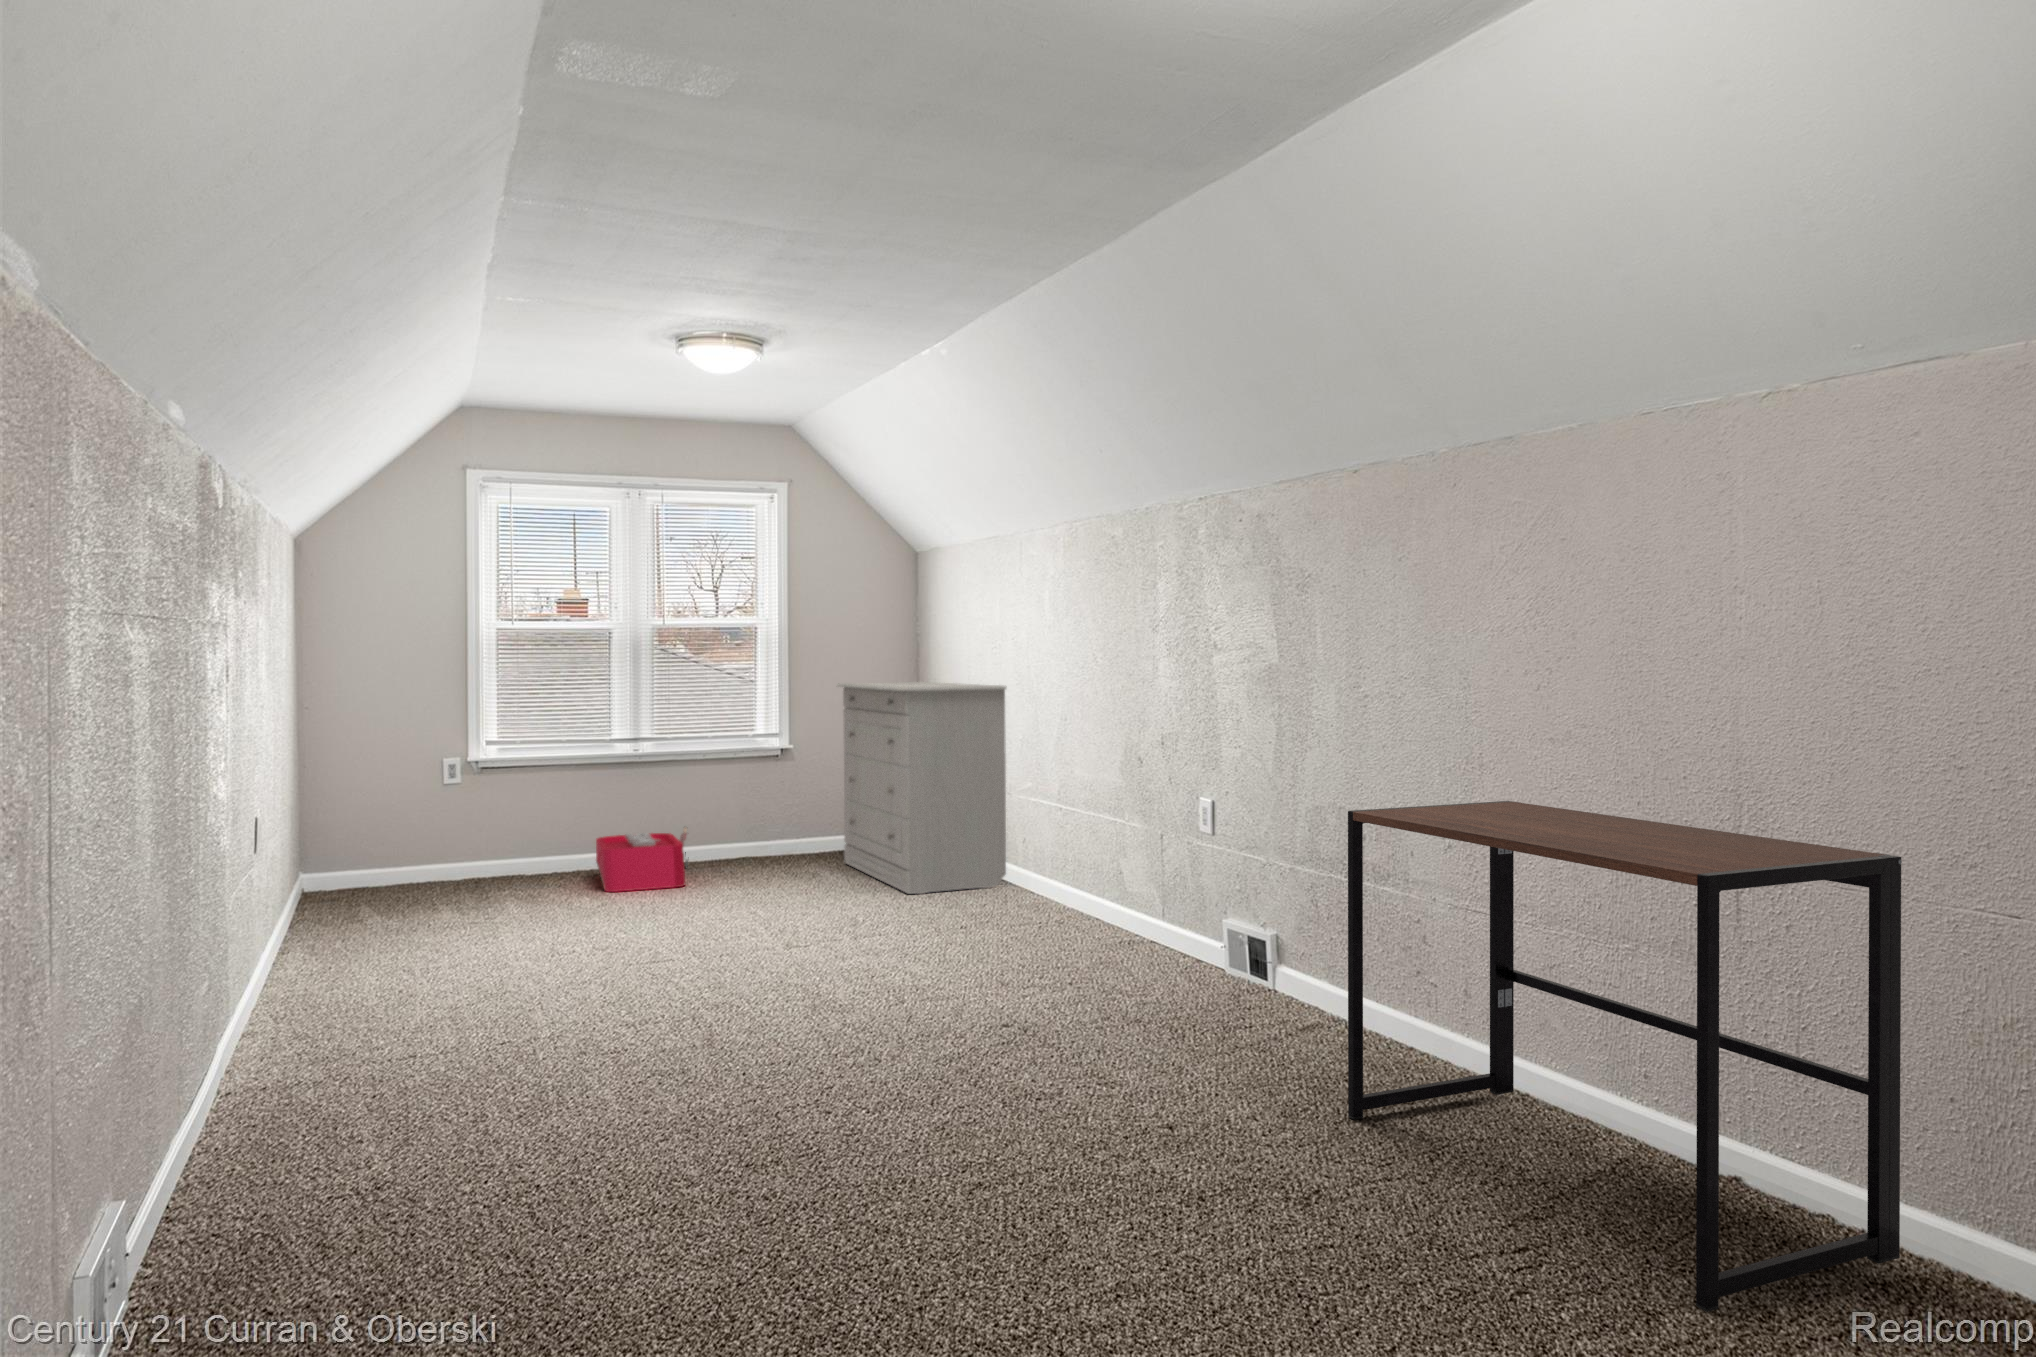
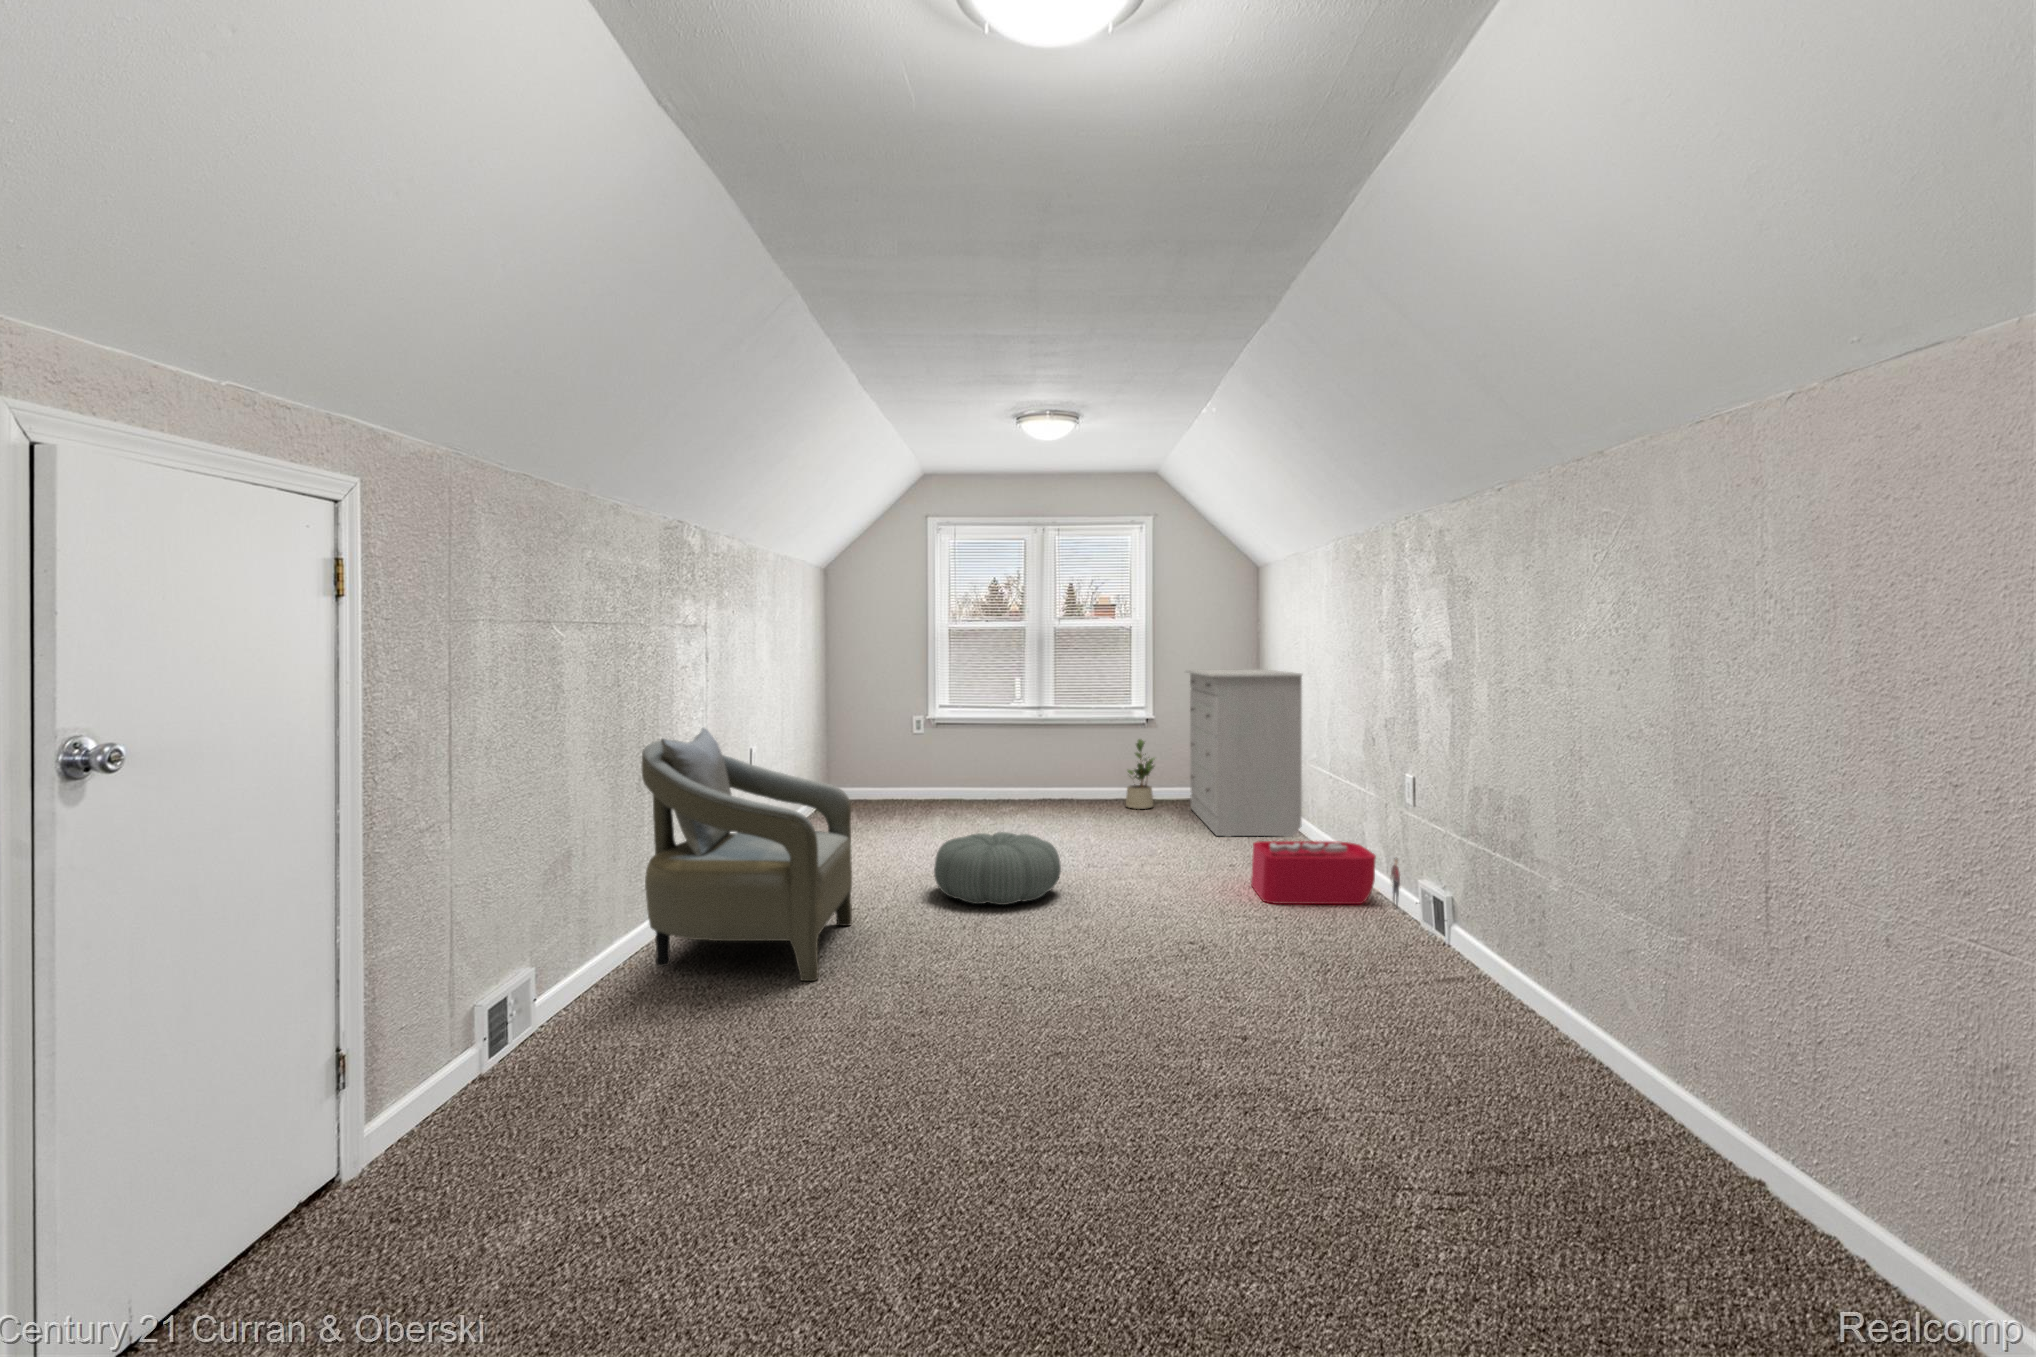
potted plant: none [759,775,800,868] -> present [1126,739,1155,809]
armchair: none [187,777,536,1182] -> present [642,728,852,981]
desk: present [1348,801,1902,1312] -> none [1409,790,1887,1296]
storage bin: present [596,827,688,892] -> present [1251,841,1400,909]
pouf: none [598,911,782,1015] -> present [934,832,1061,905]

